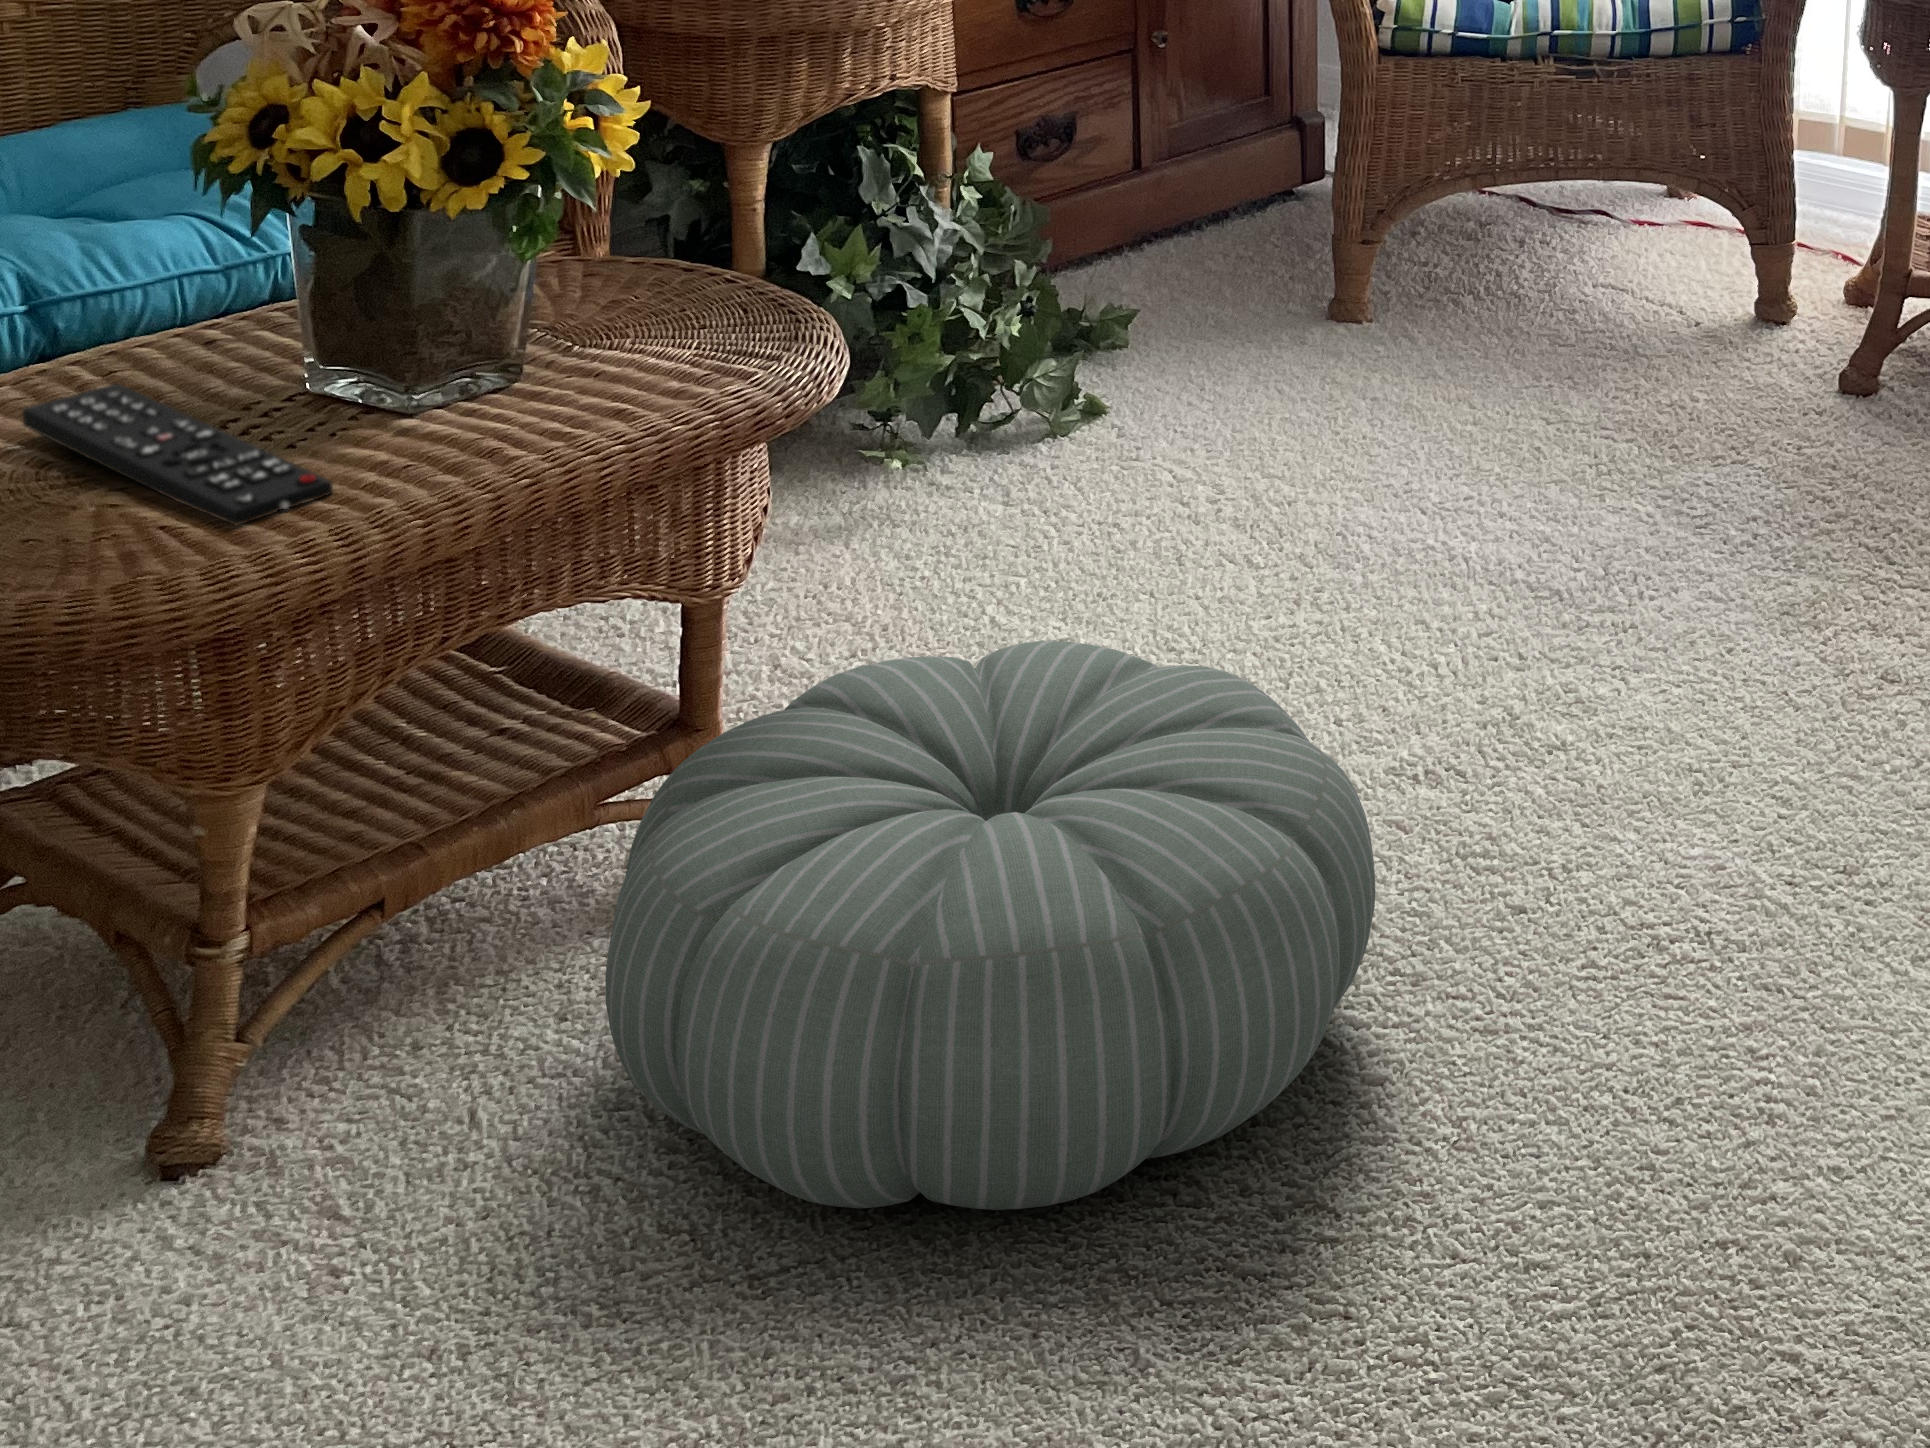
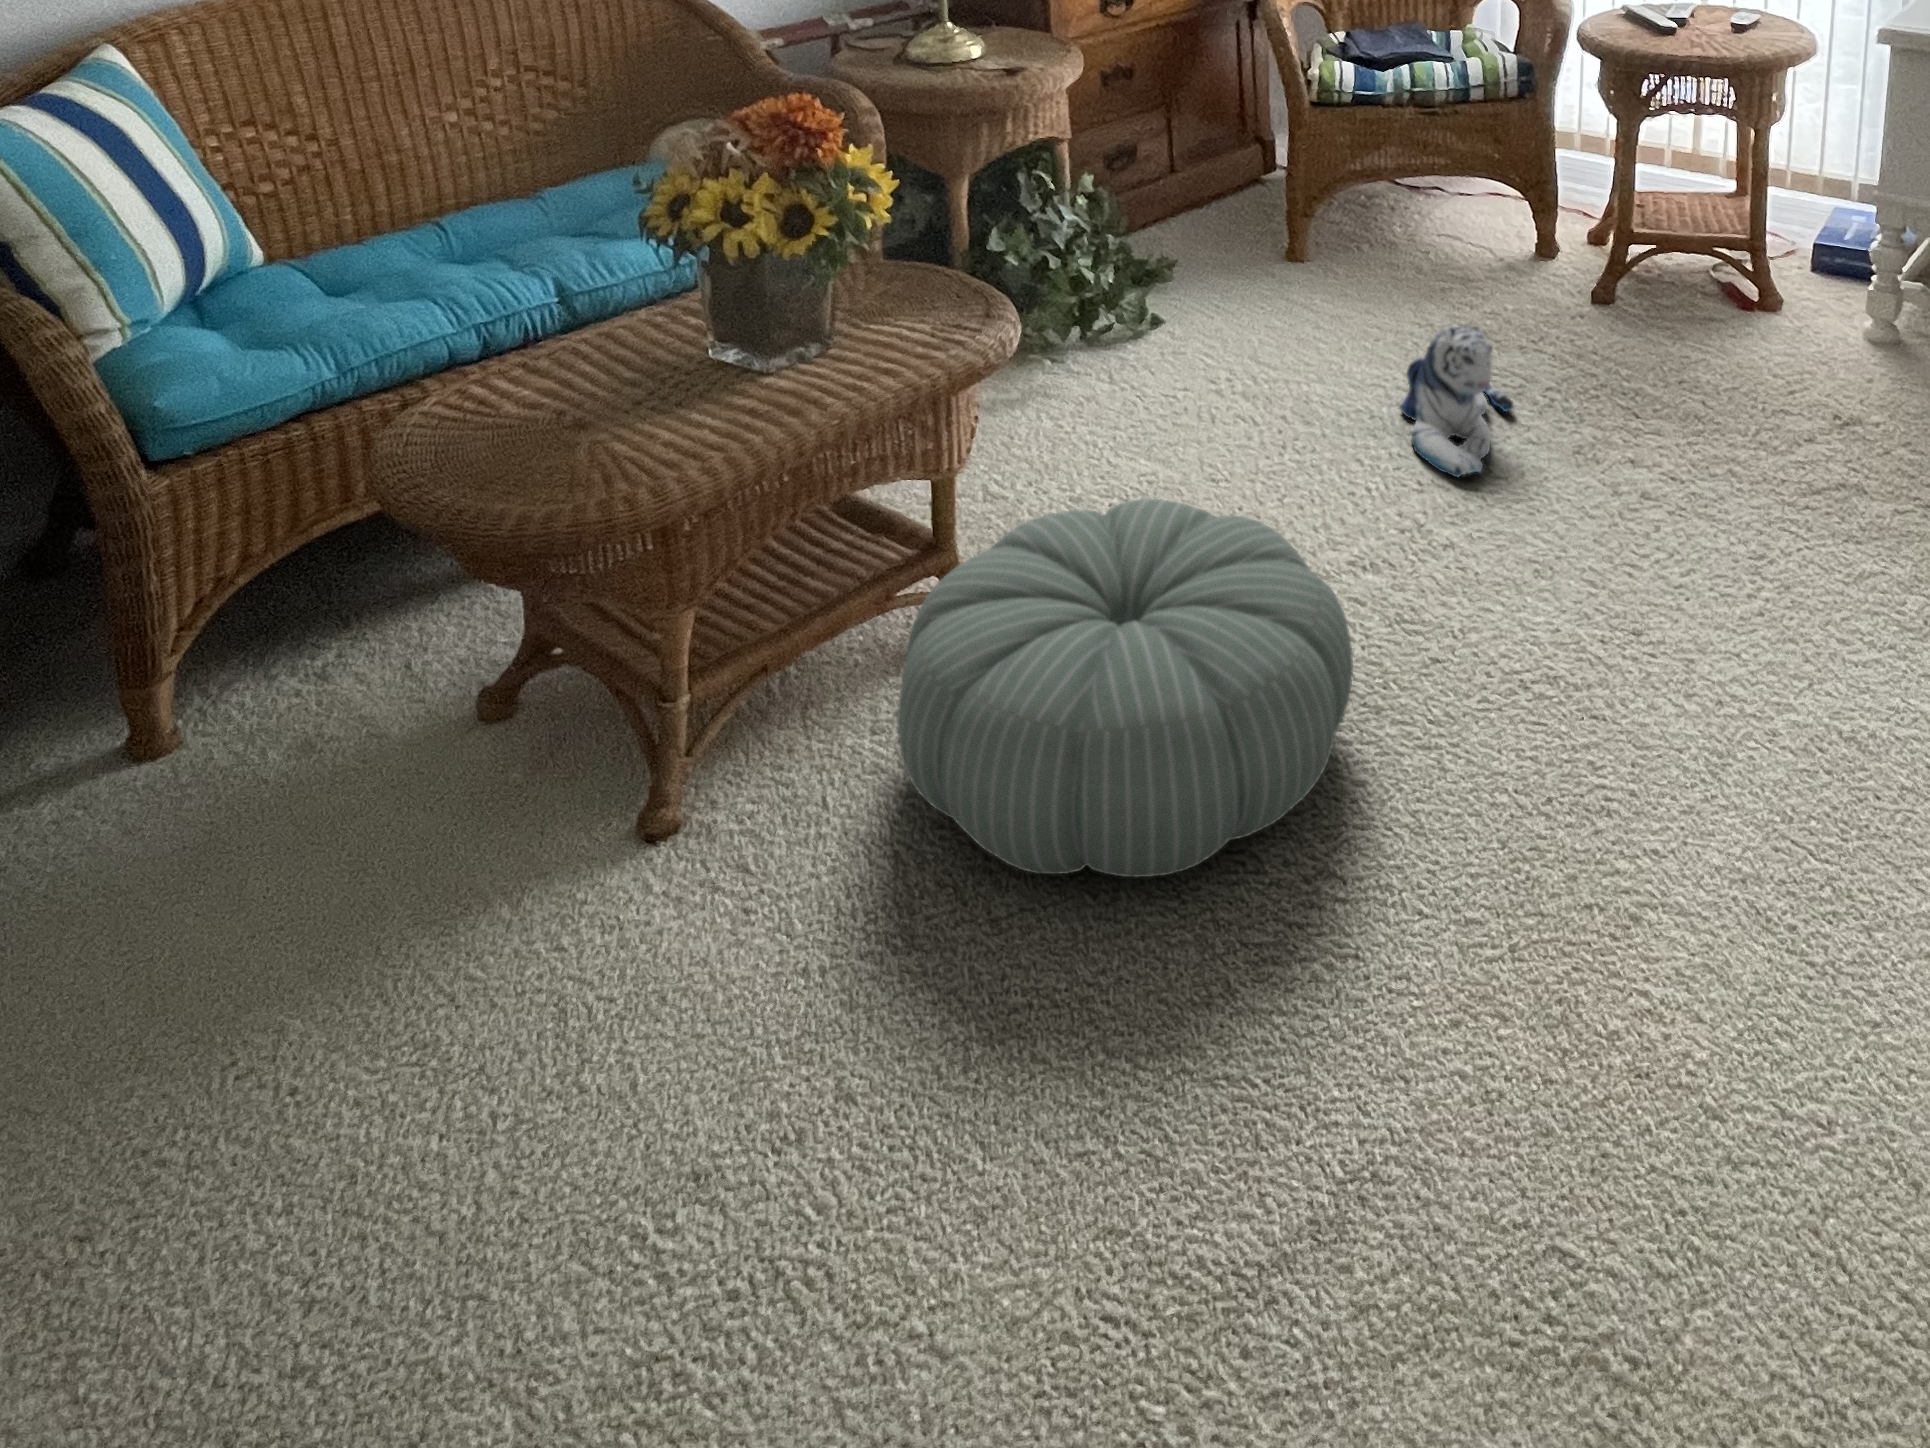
remote control: present [22,384,333,525] -> none [553,357,728,458]
plush toy: none [1499,403,1692,650] -> present [1400,326,1513,477]

